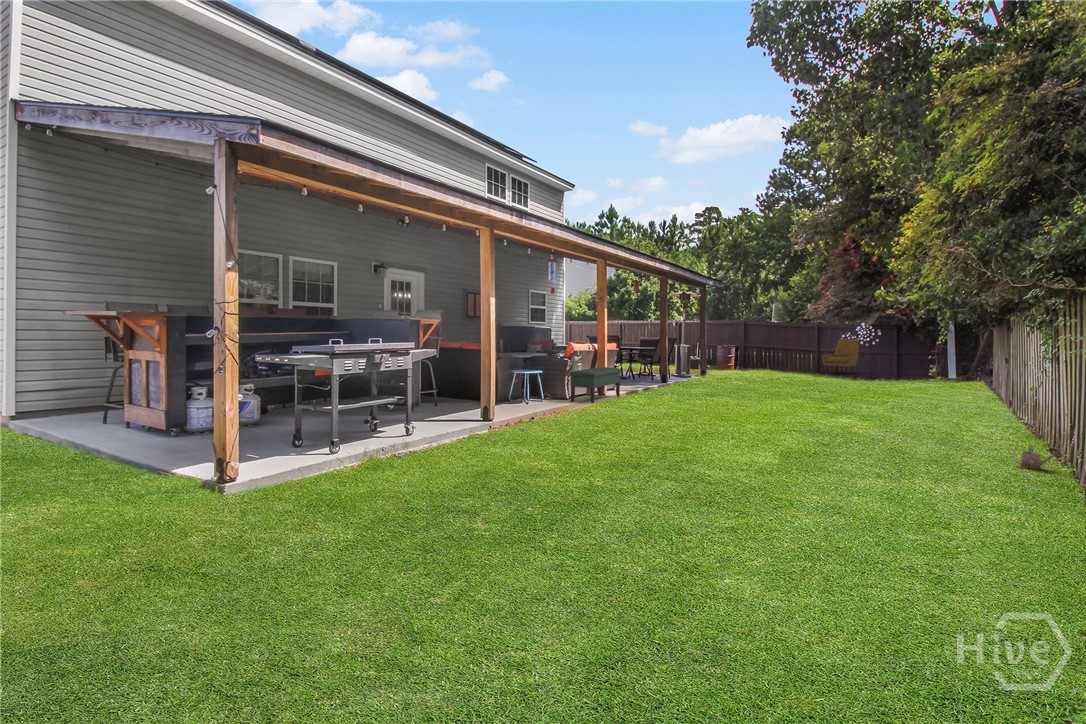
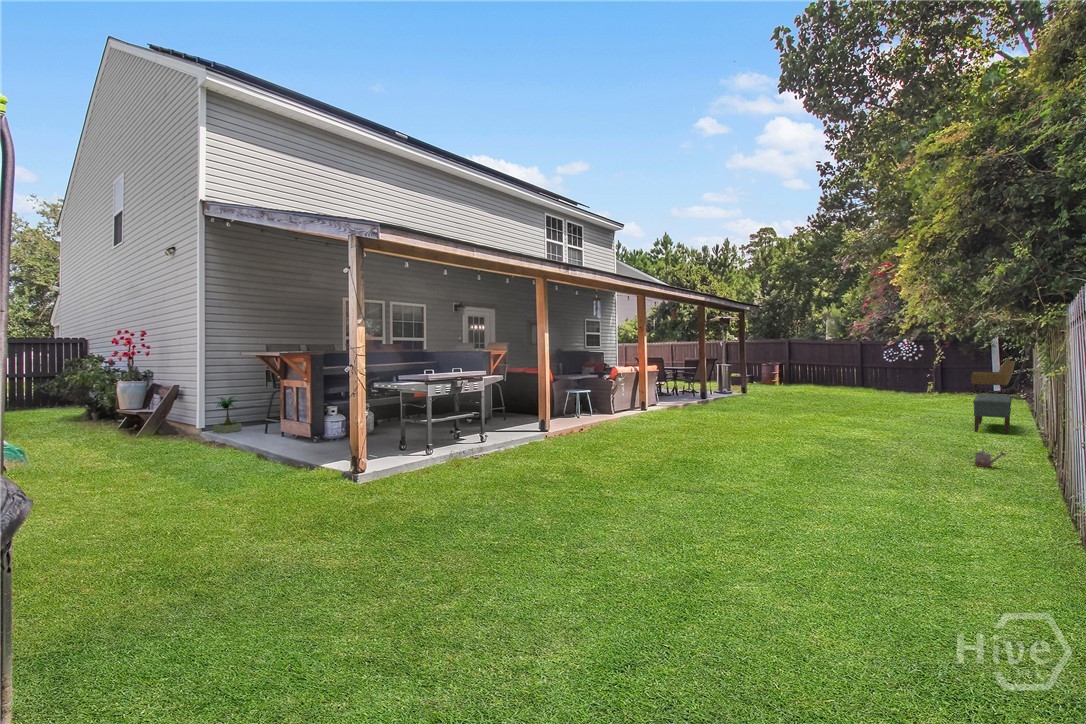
chair: present [822,339,859,375] -> present [971,356,1015,393]
bench: present [570,367,621,403] -> present [973,393,1012,434]
potted plant: none [25,371,71,423] -> present [213,396,242,433]

